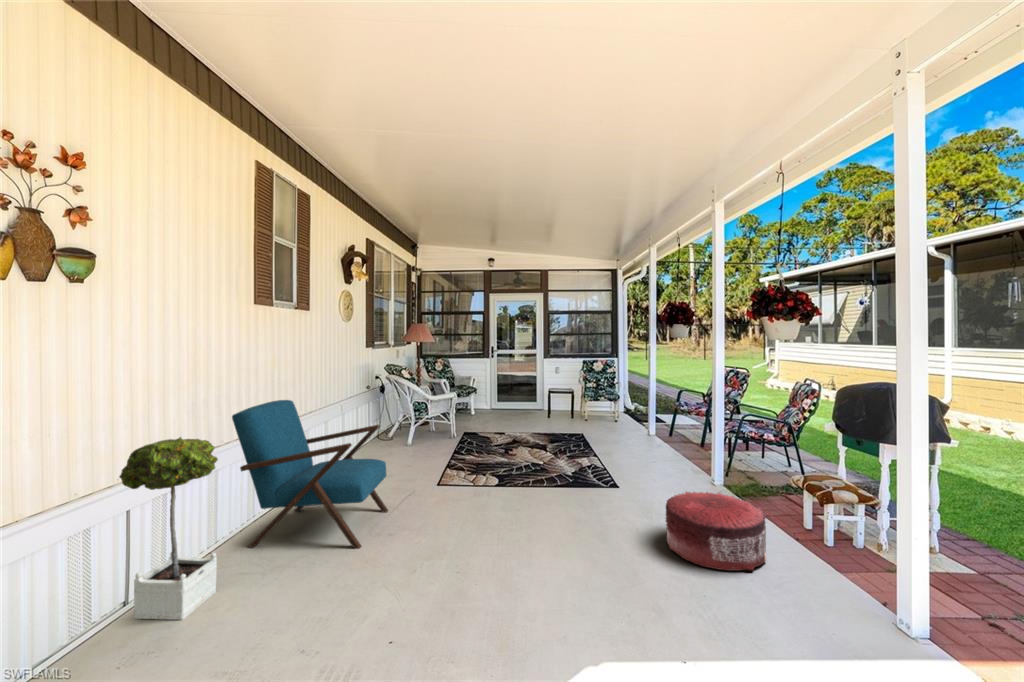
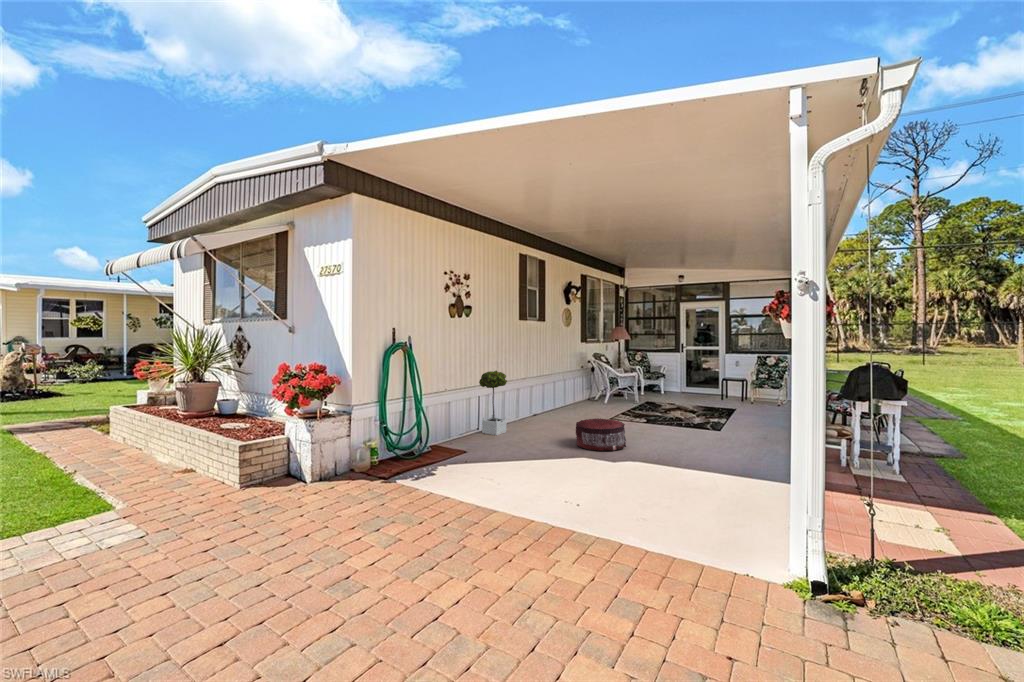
armchair: present [232,400,388,549] -> none [511,365,579,431]
pouf: present [666,492,766,571] -> present [576,418,626,451]

